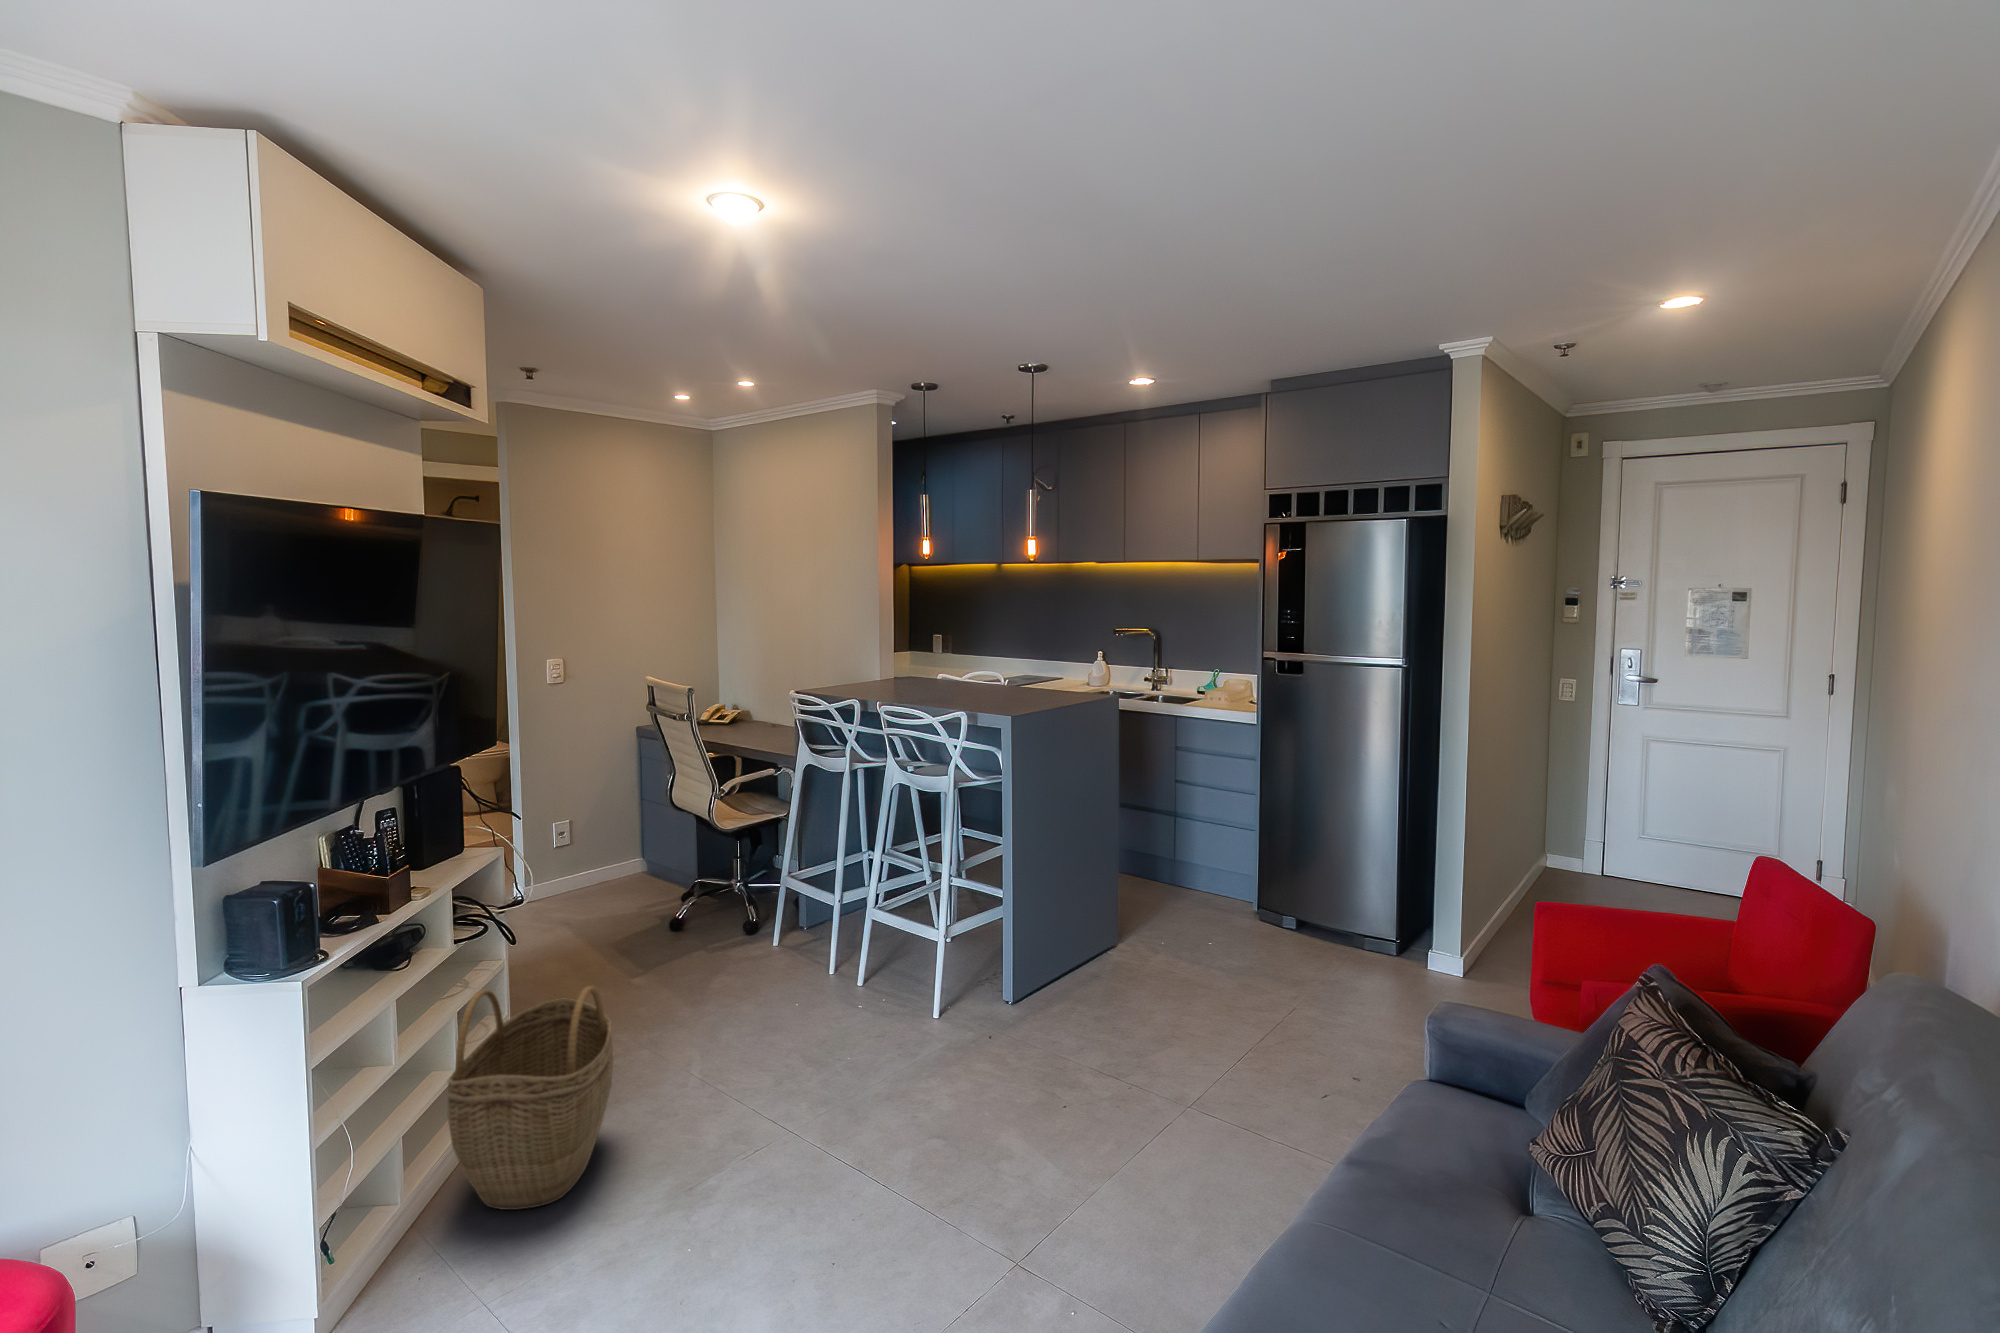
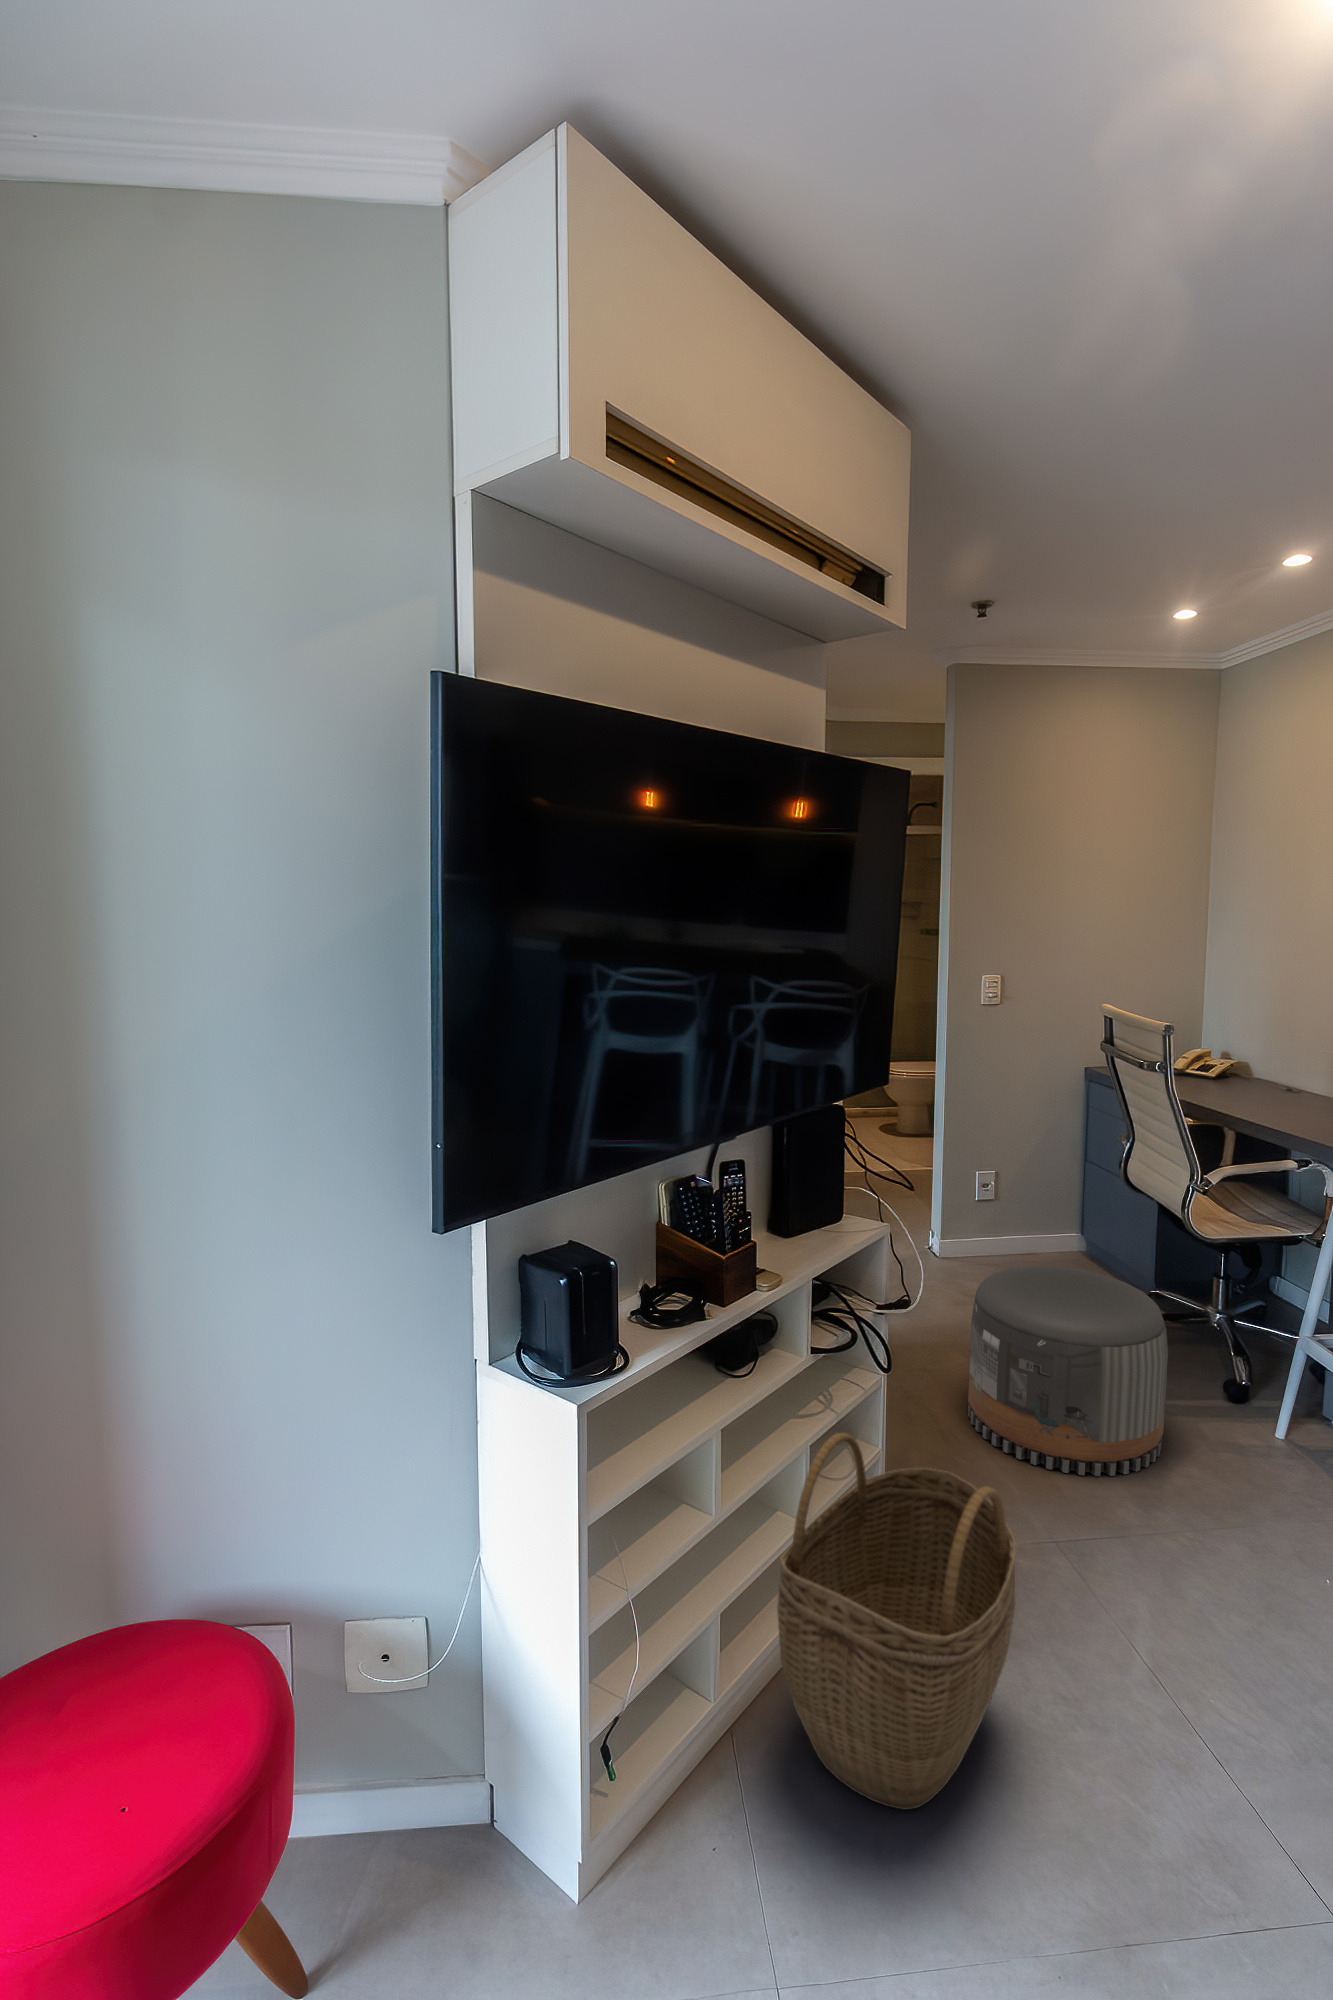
pouf: none [565,869,704,1008] -> present [968,1266,1168,1476]

